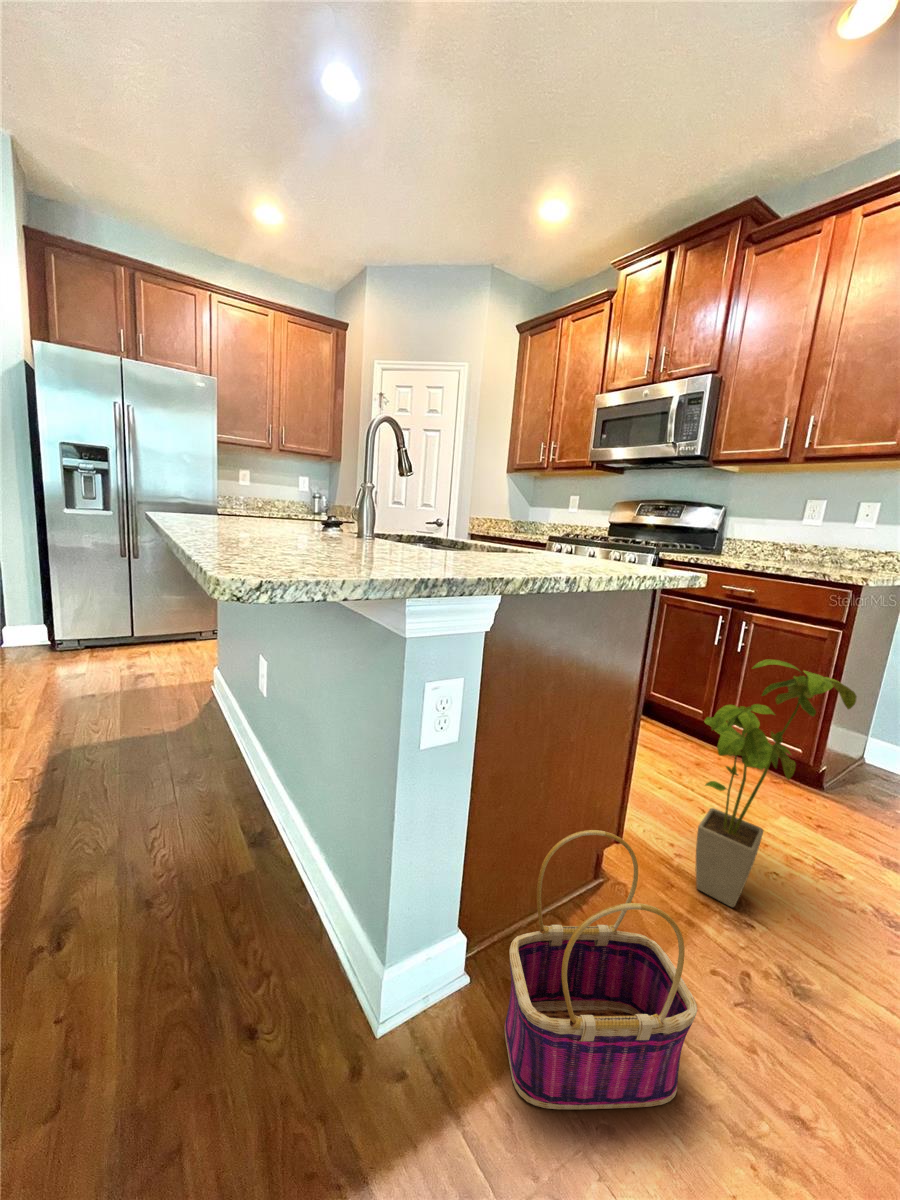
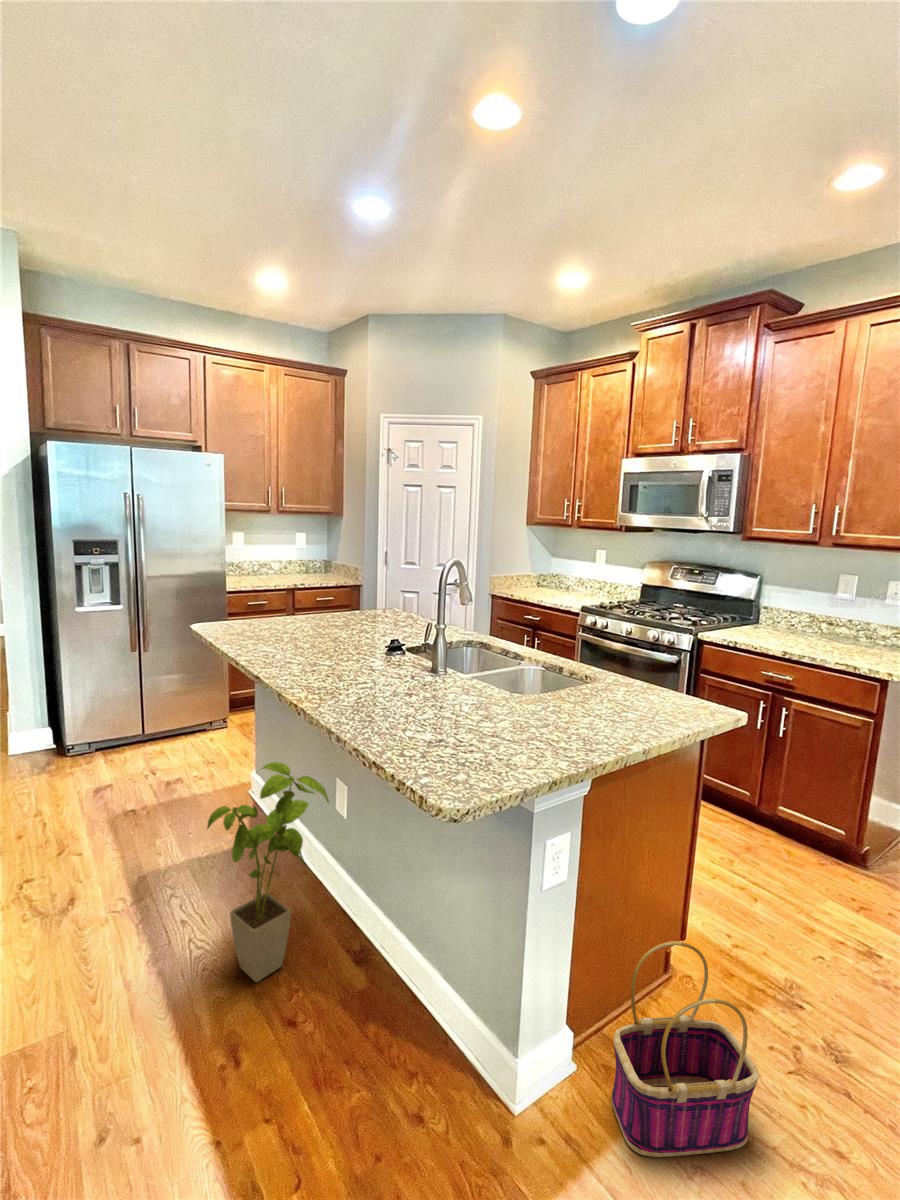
house plant: present [696,660,857,907] -> present [207,762,329,982]

